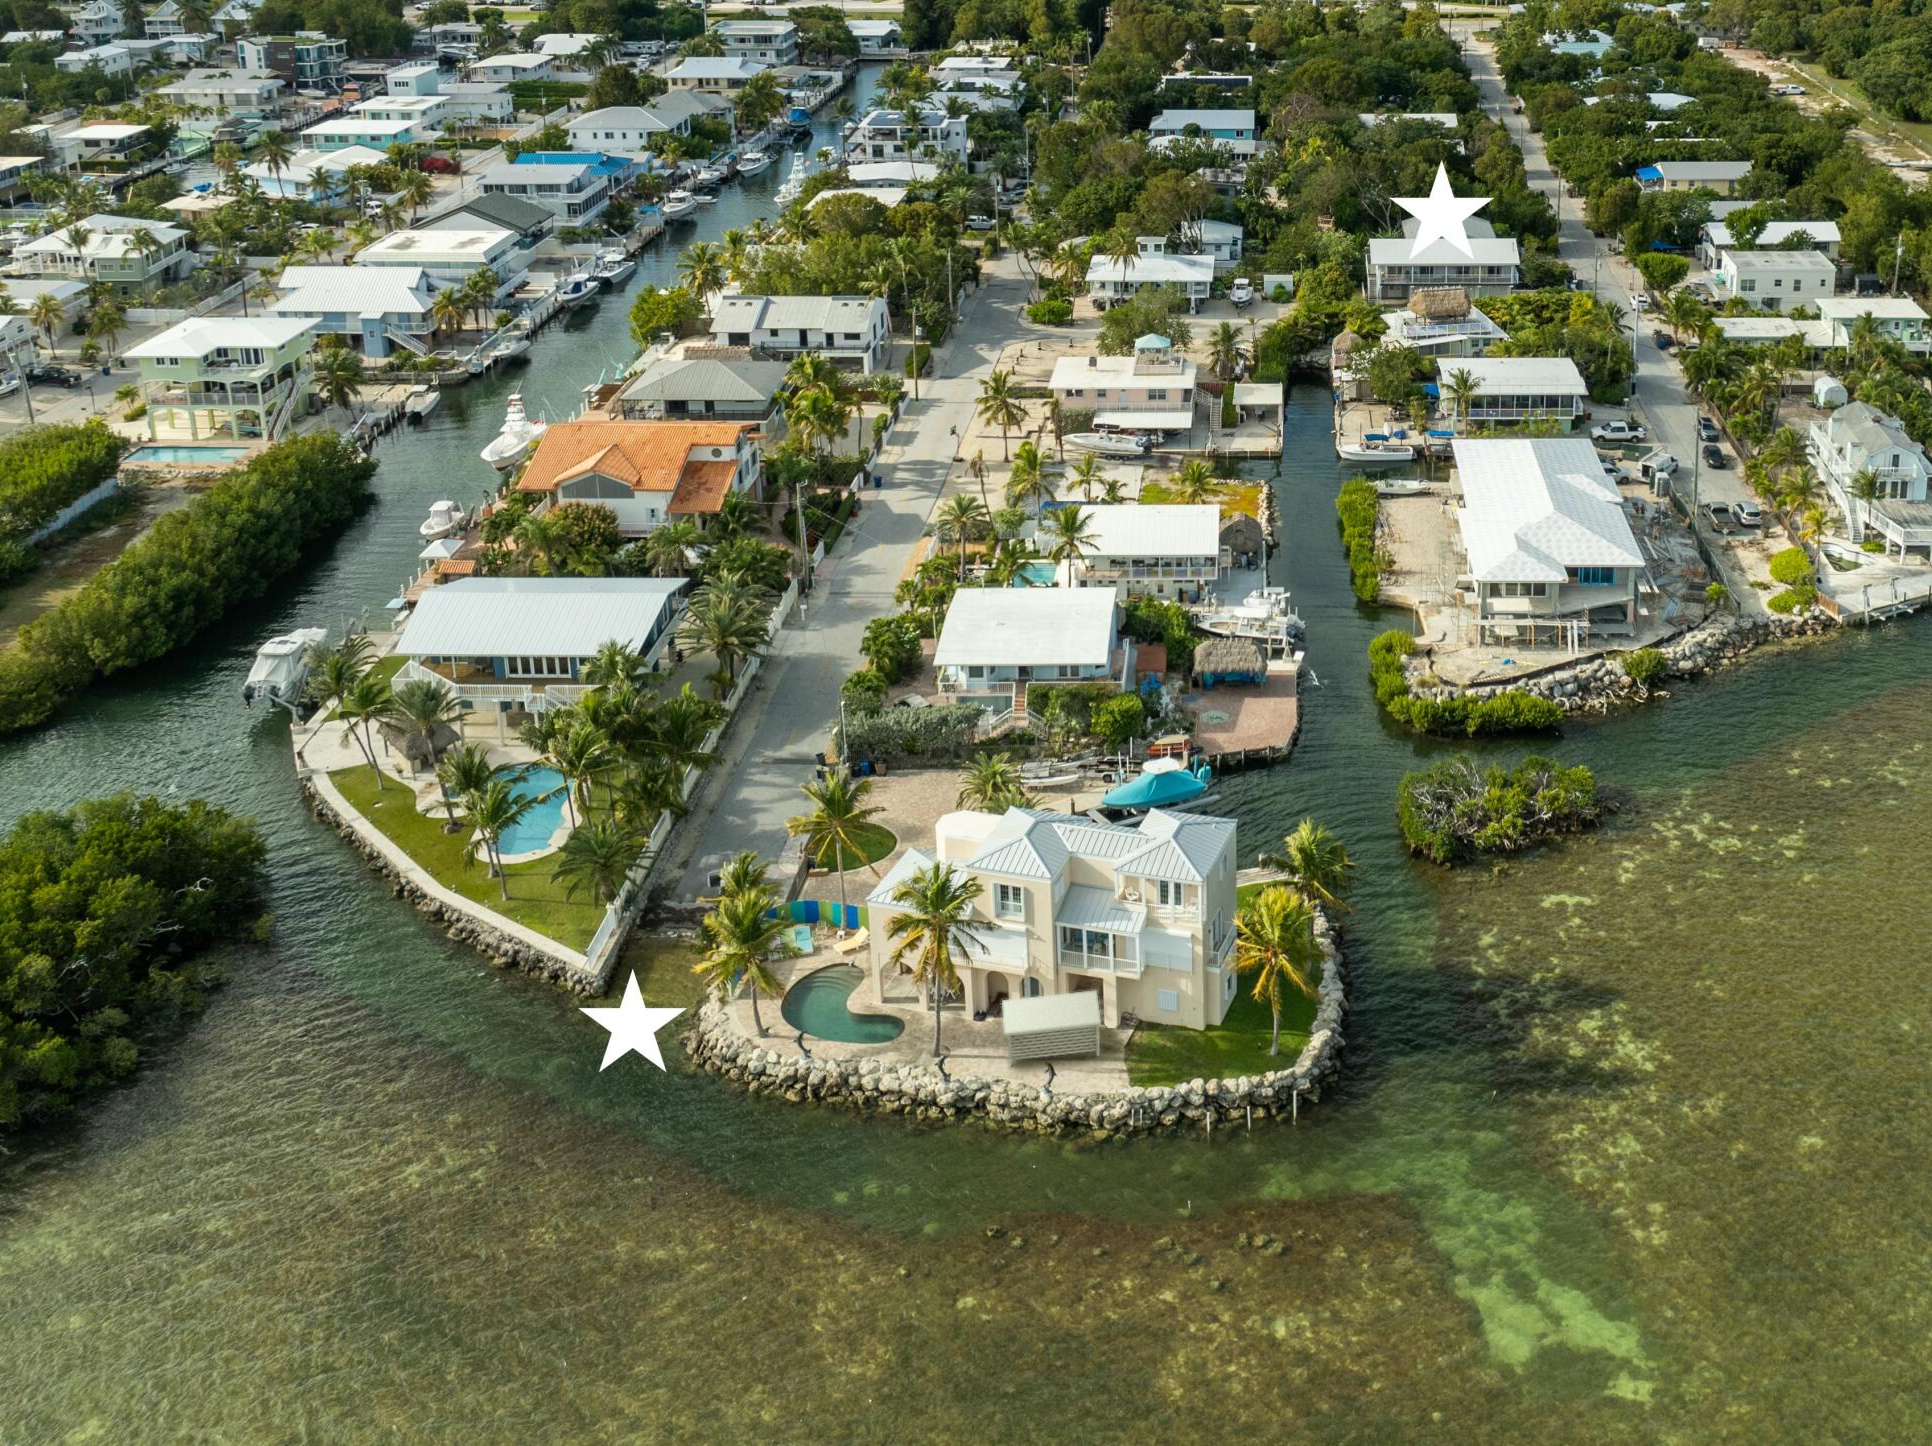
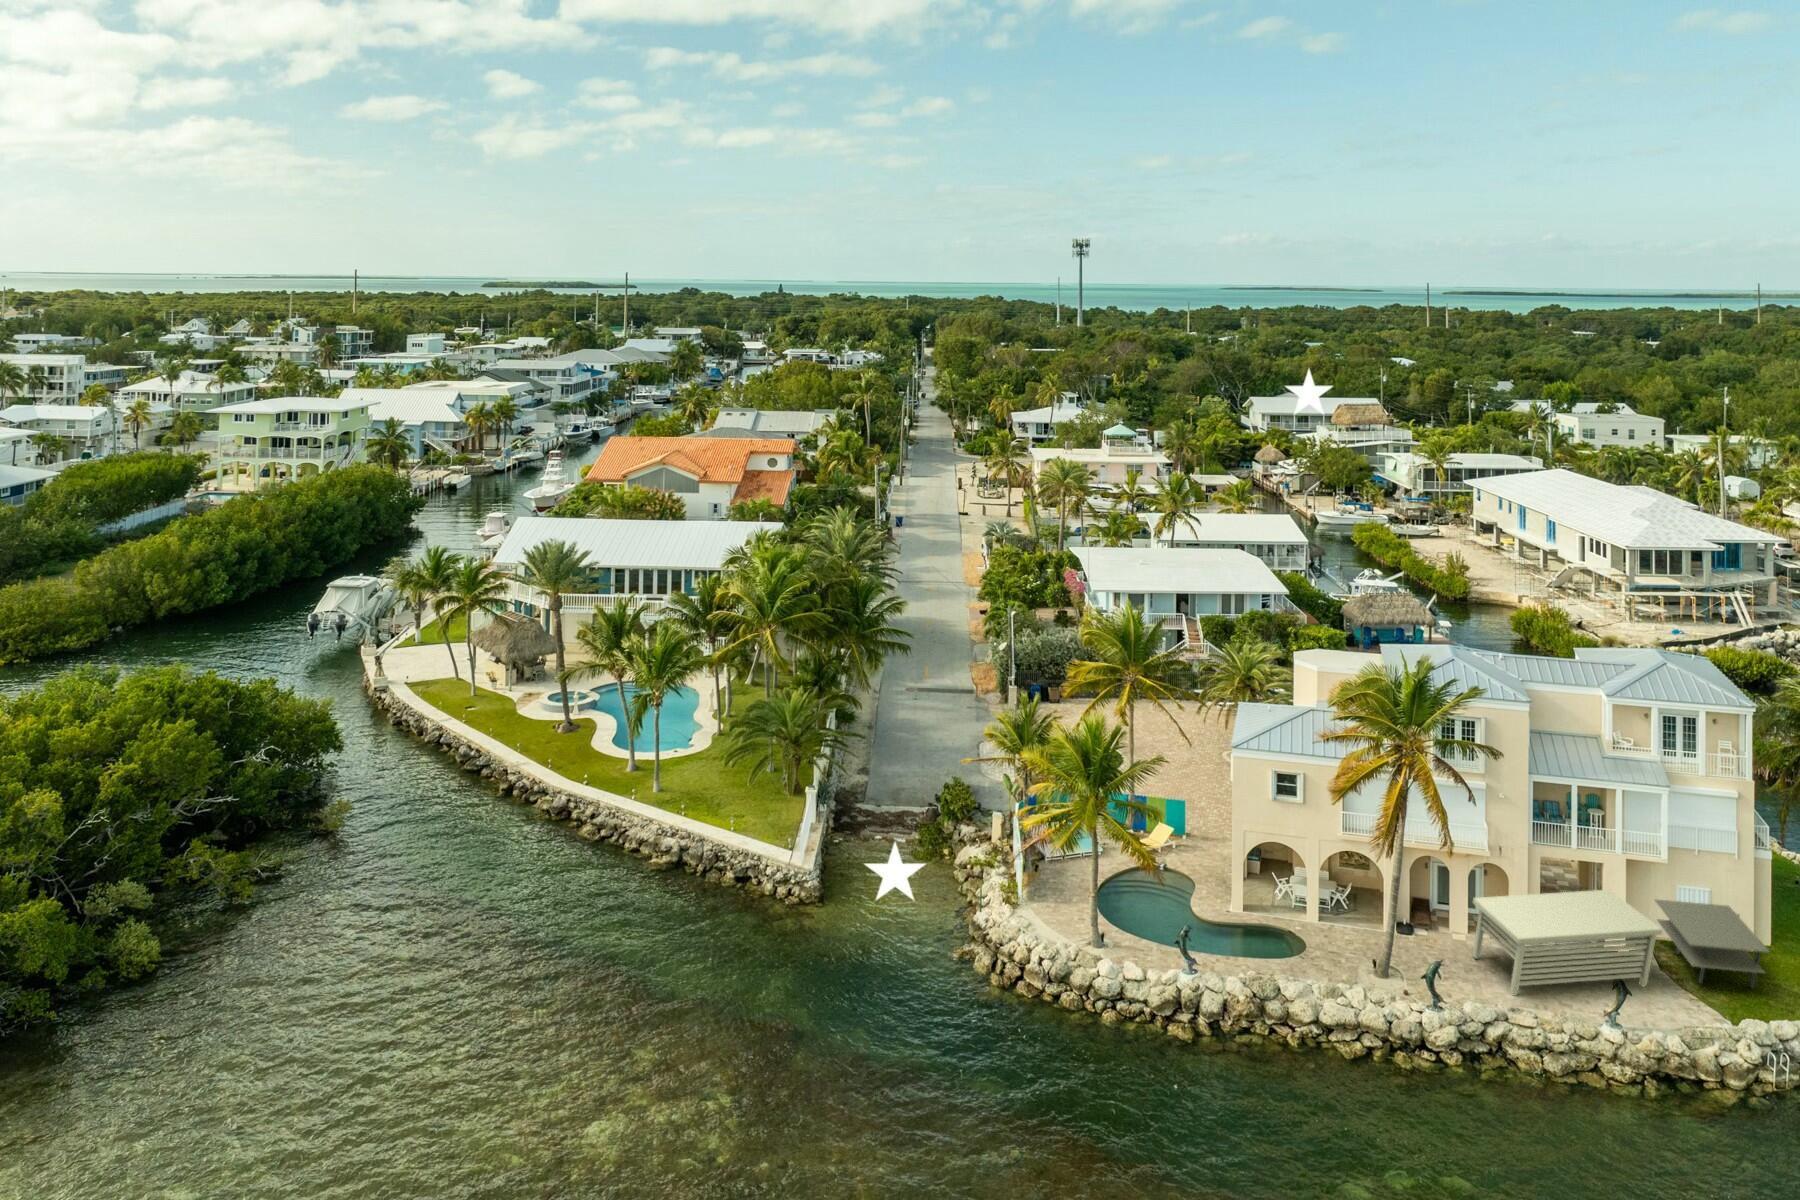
side table: none [1119,995,1173,1057] -> present [1655,899,1769,988]

